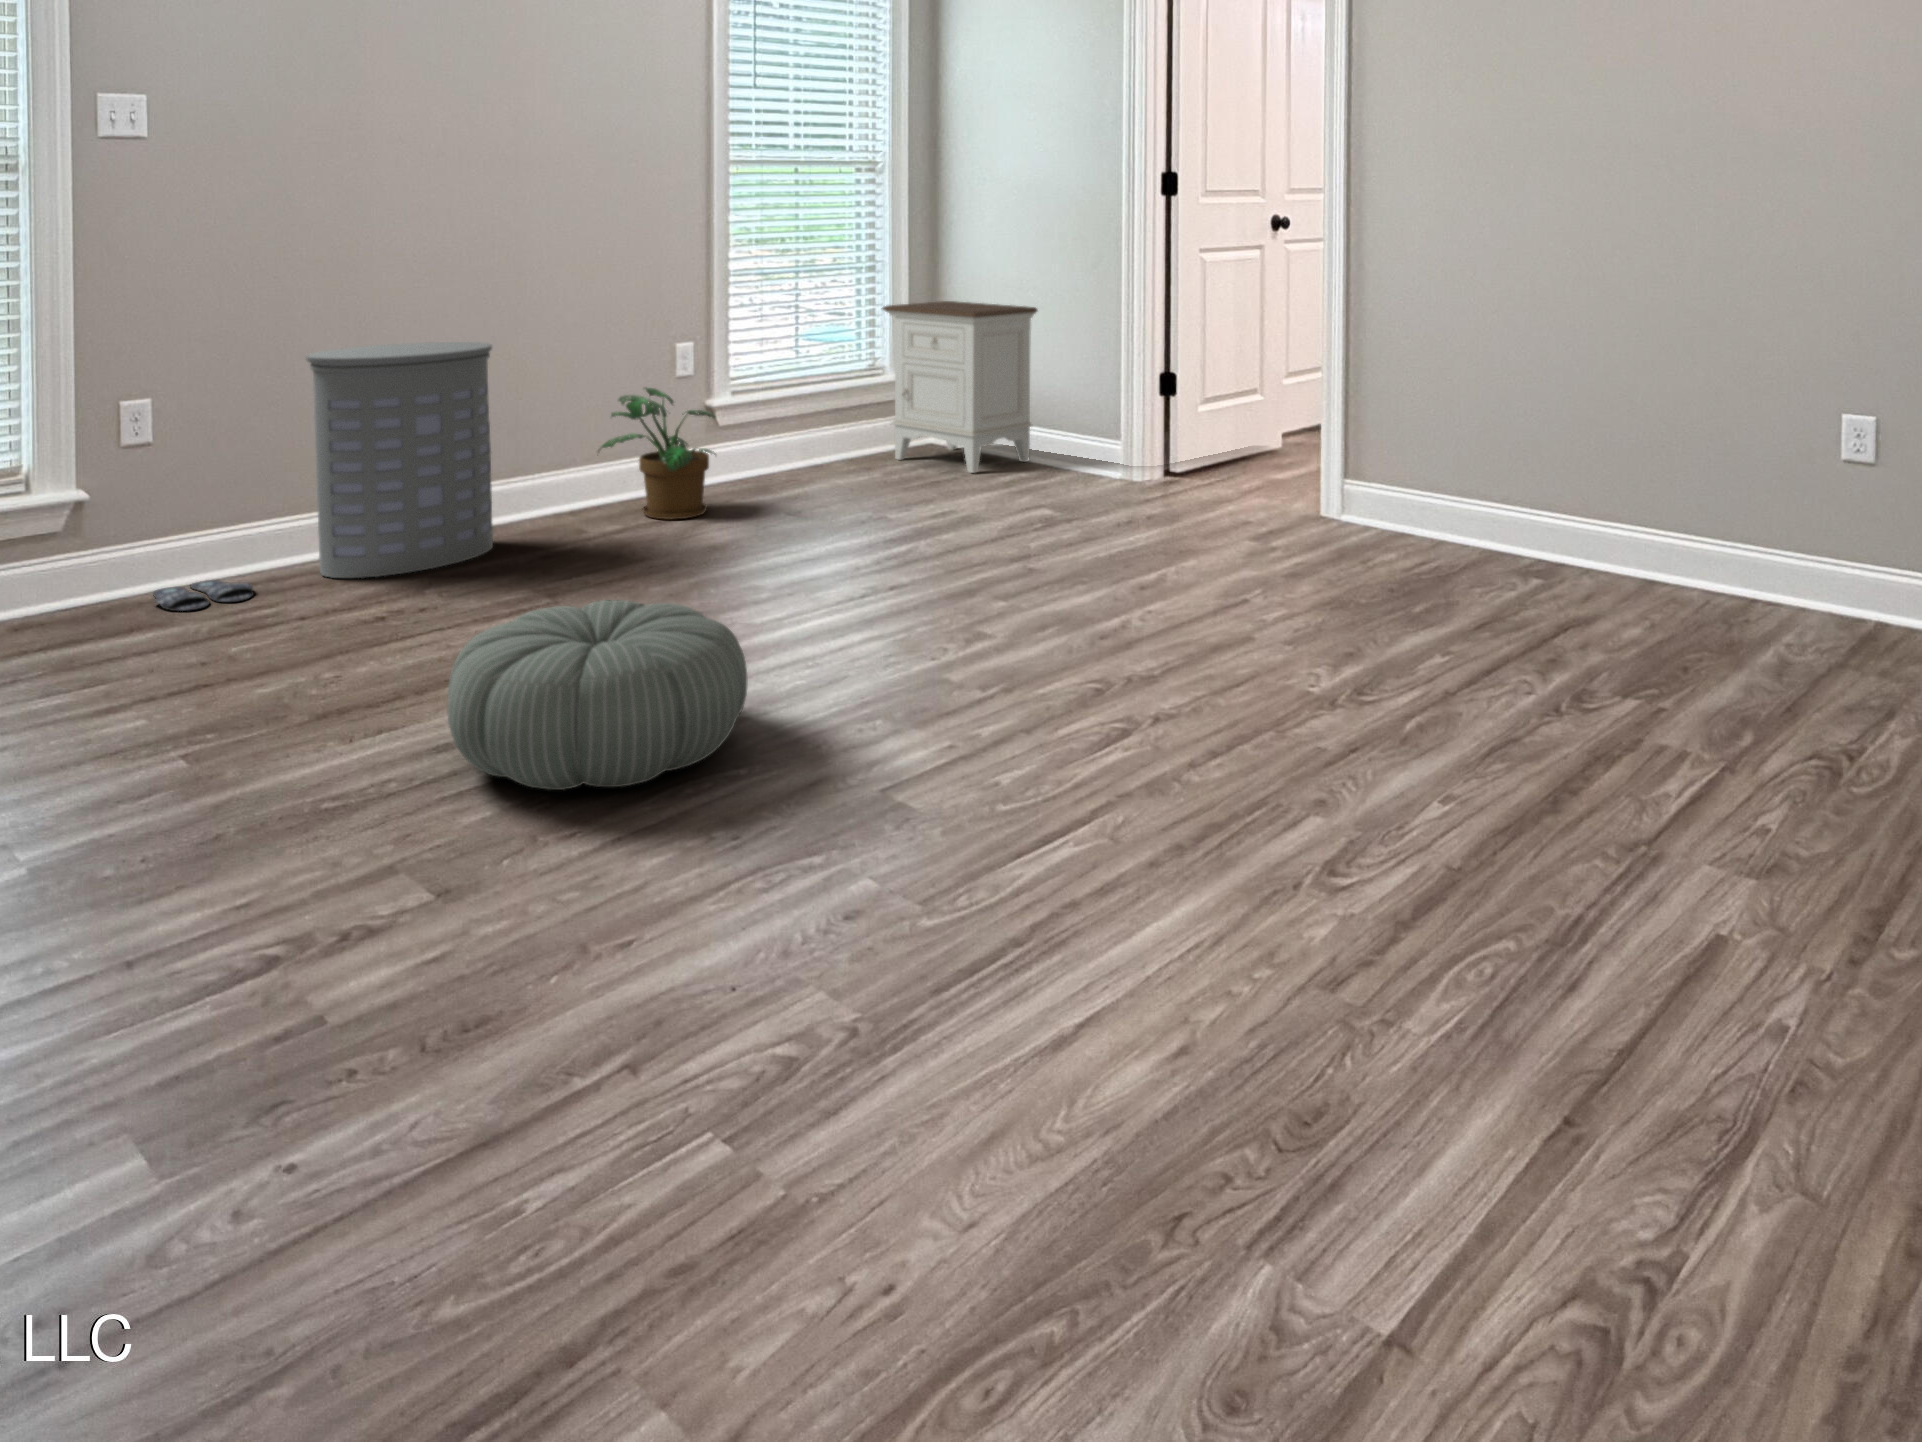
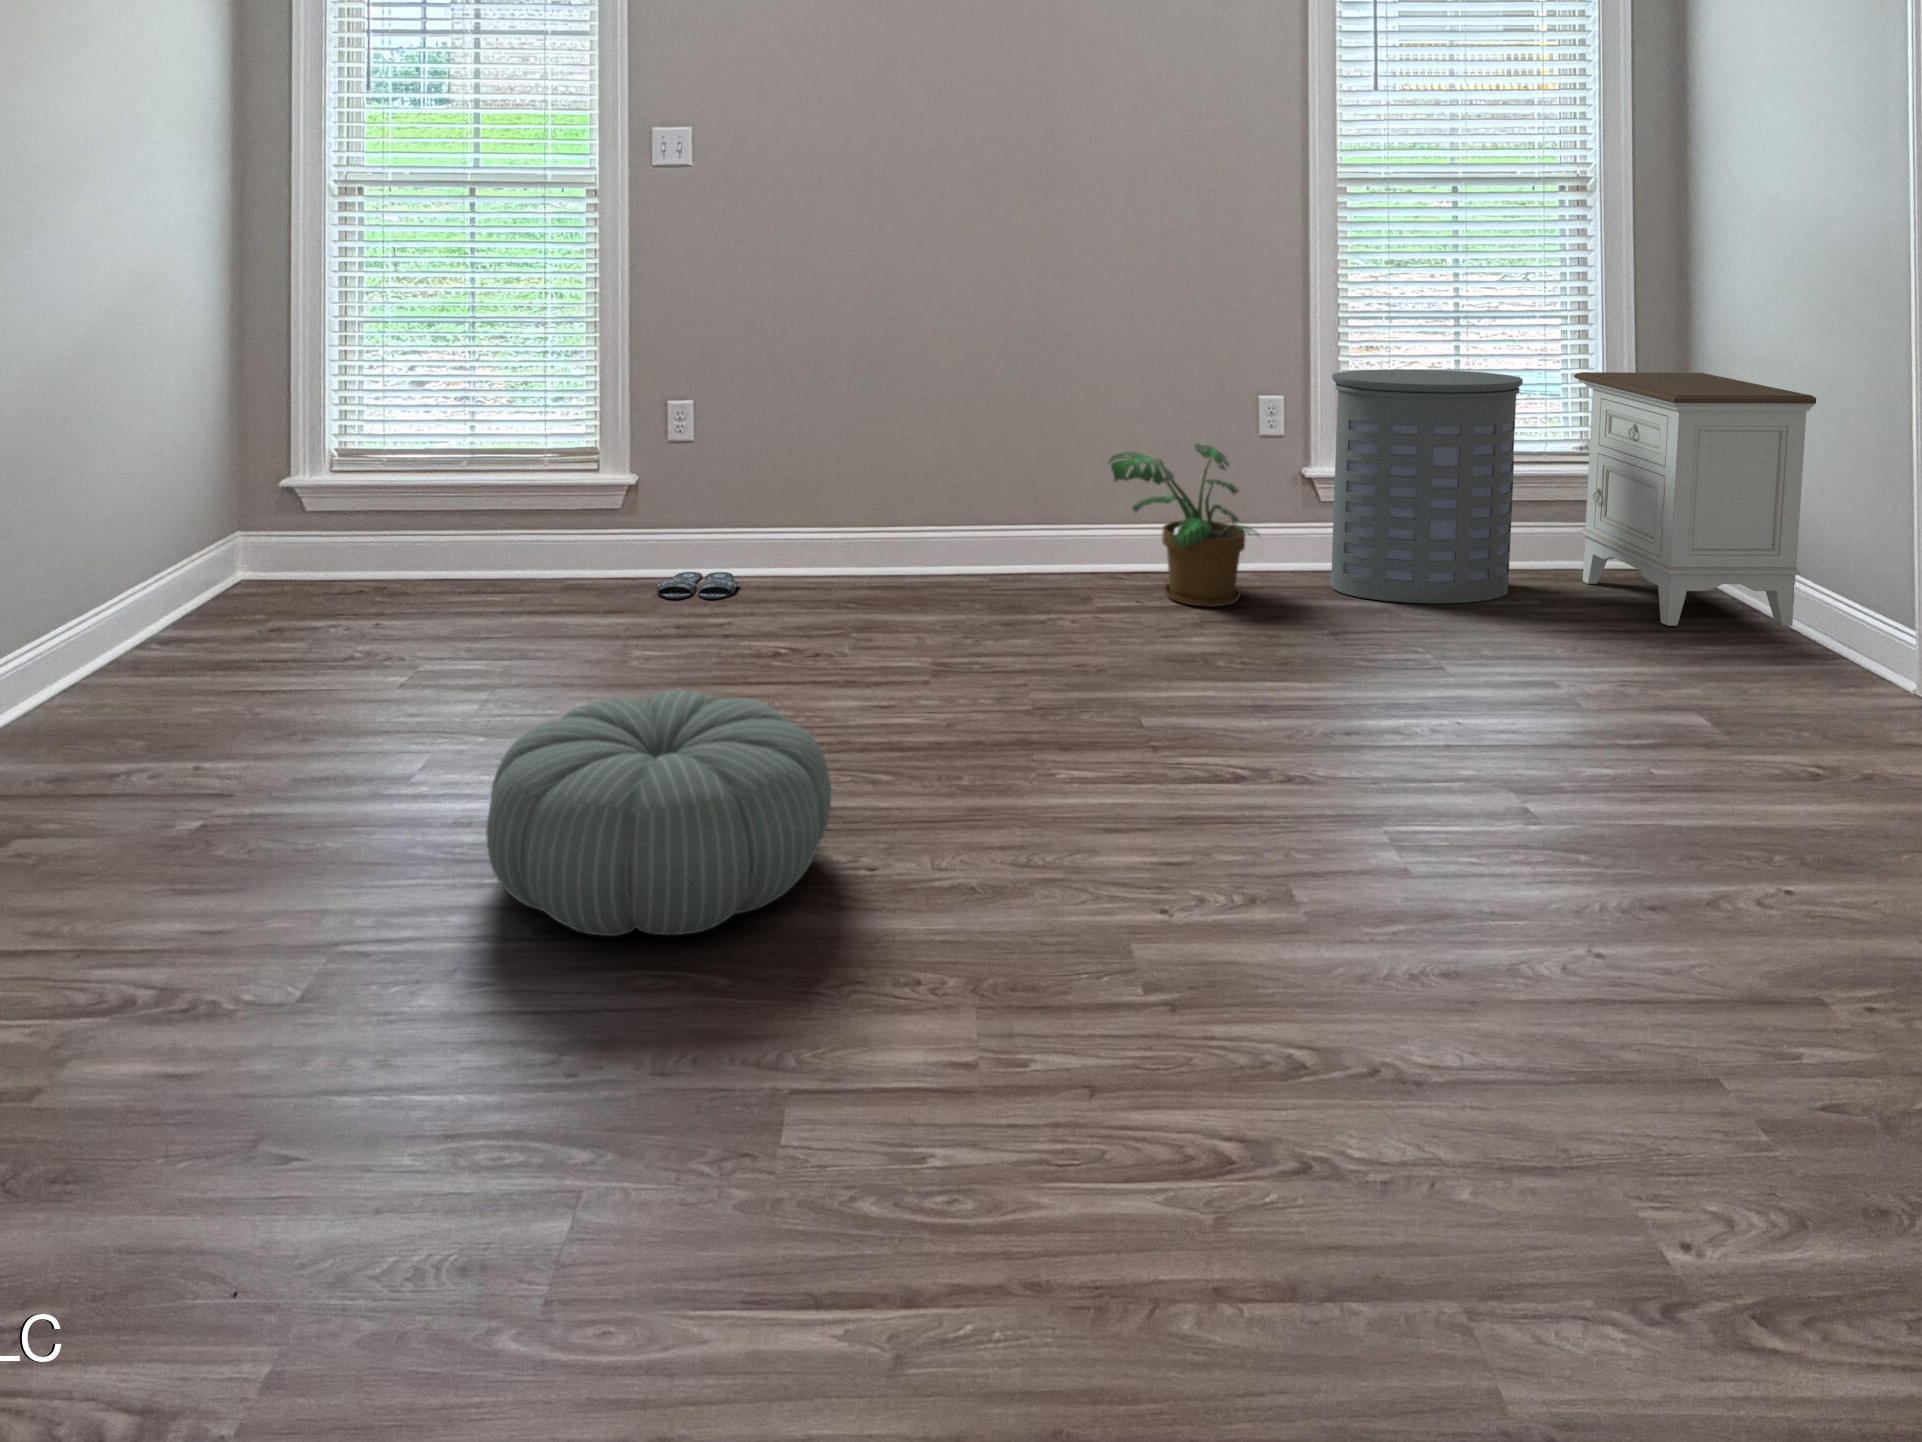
laundry hamper: present [306,342,493,578] -> present [1331,369,1523,603]

